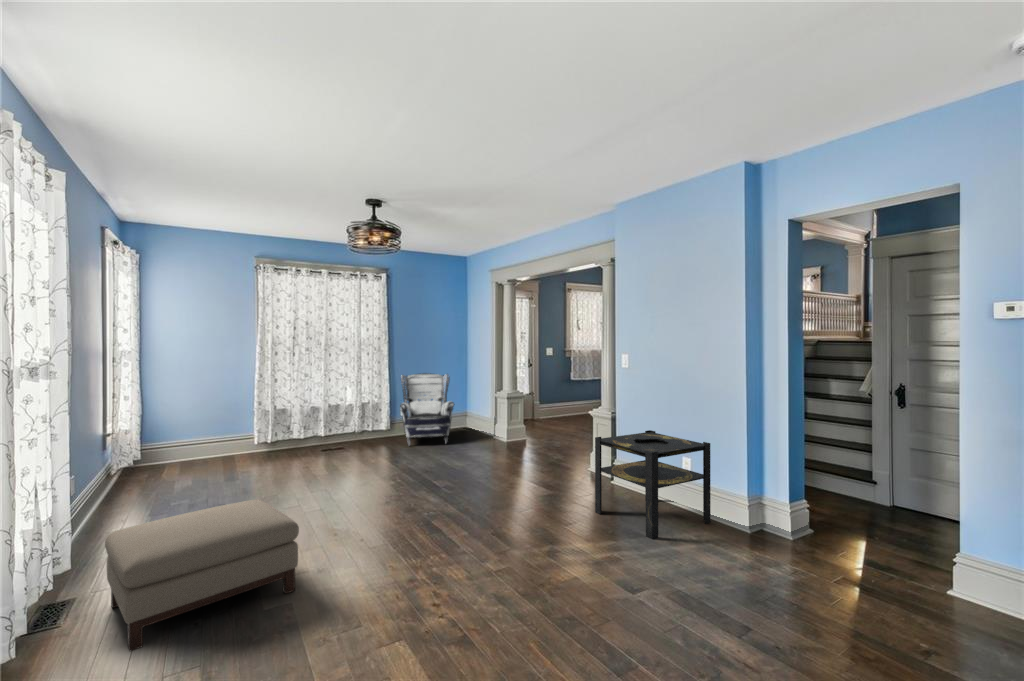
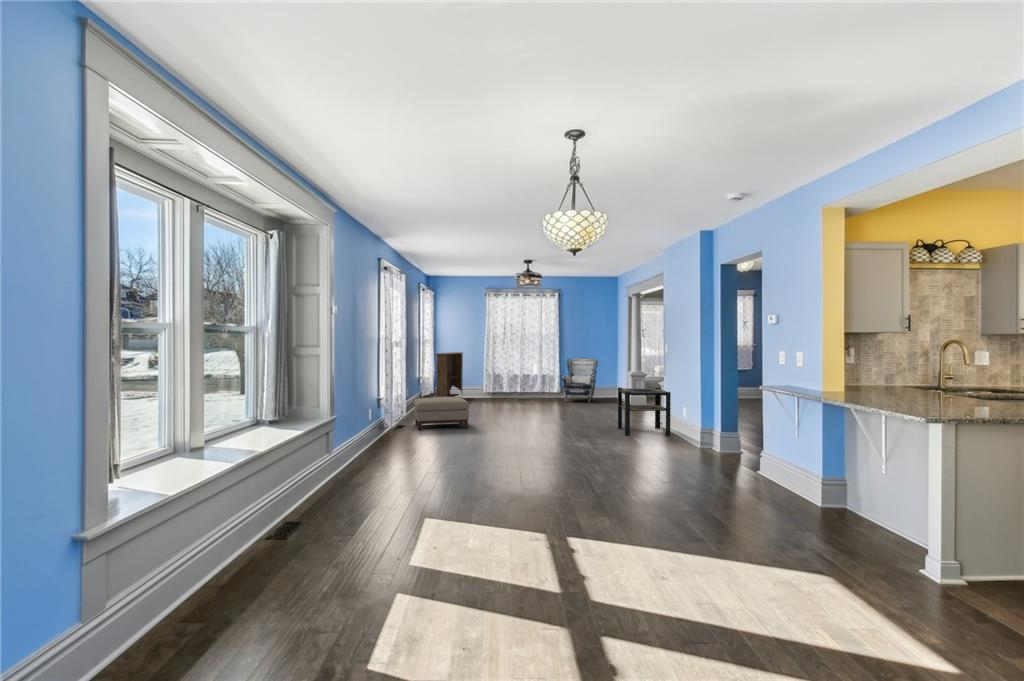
bookshelf: none [149,372,210,481] -> present [436,352,463,398]

